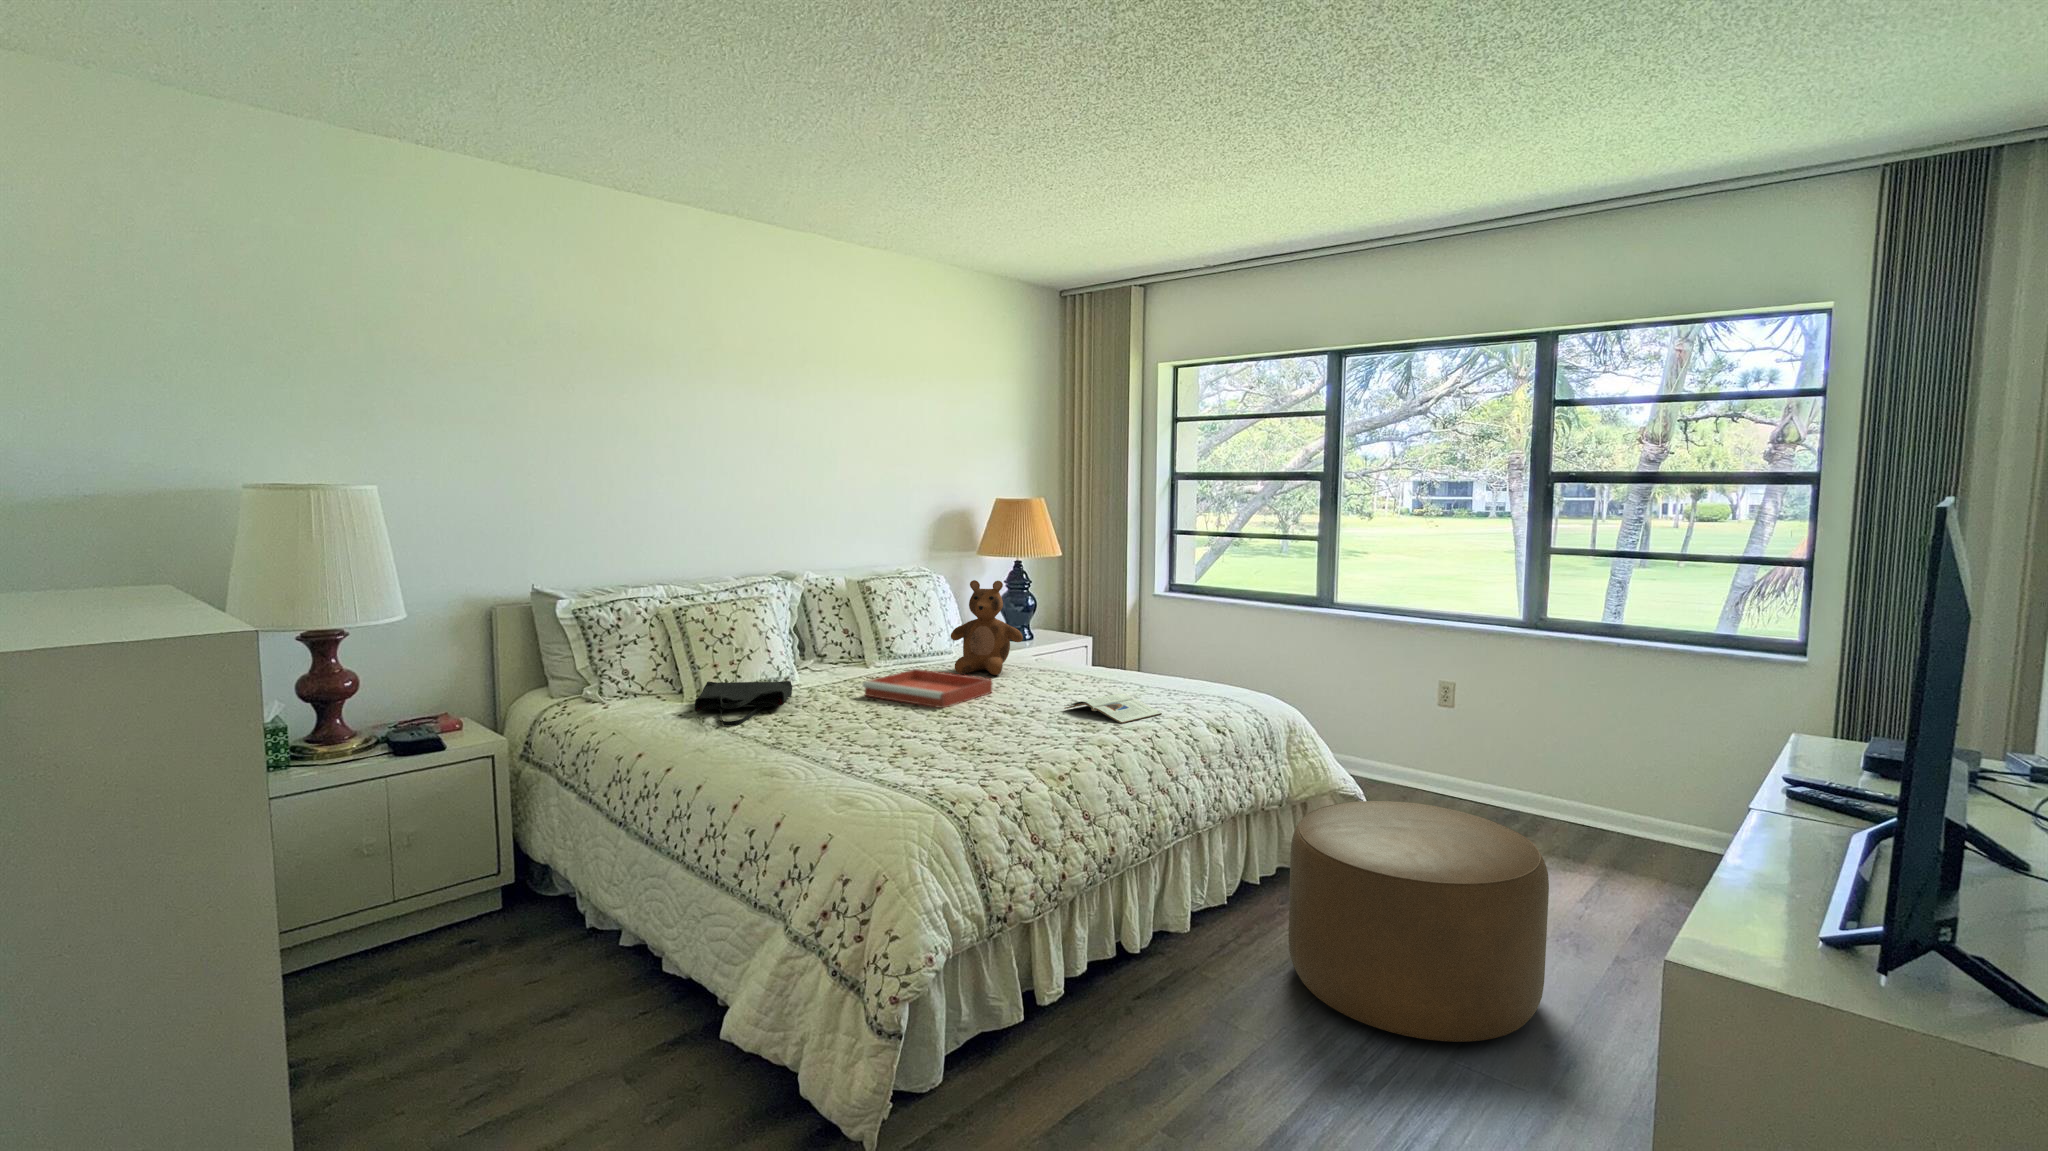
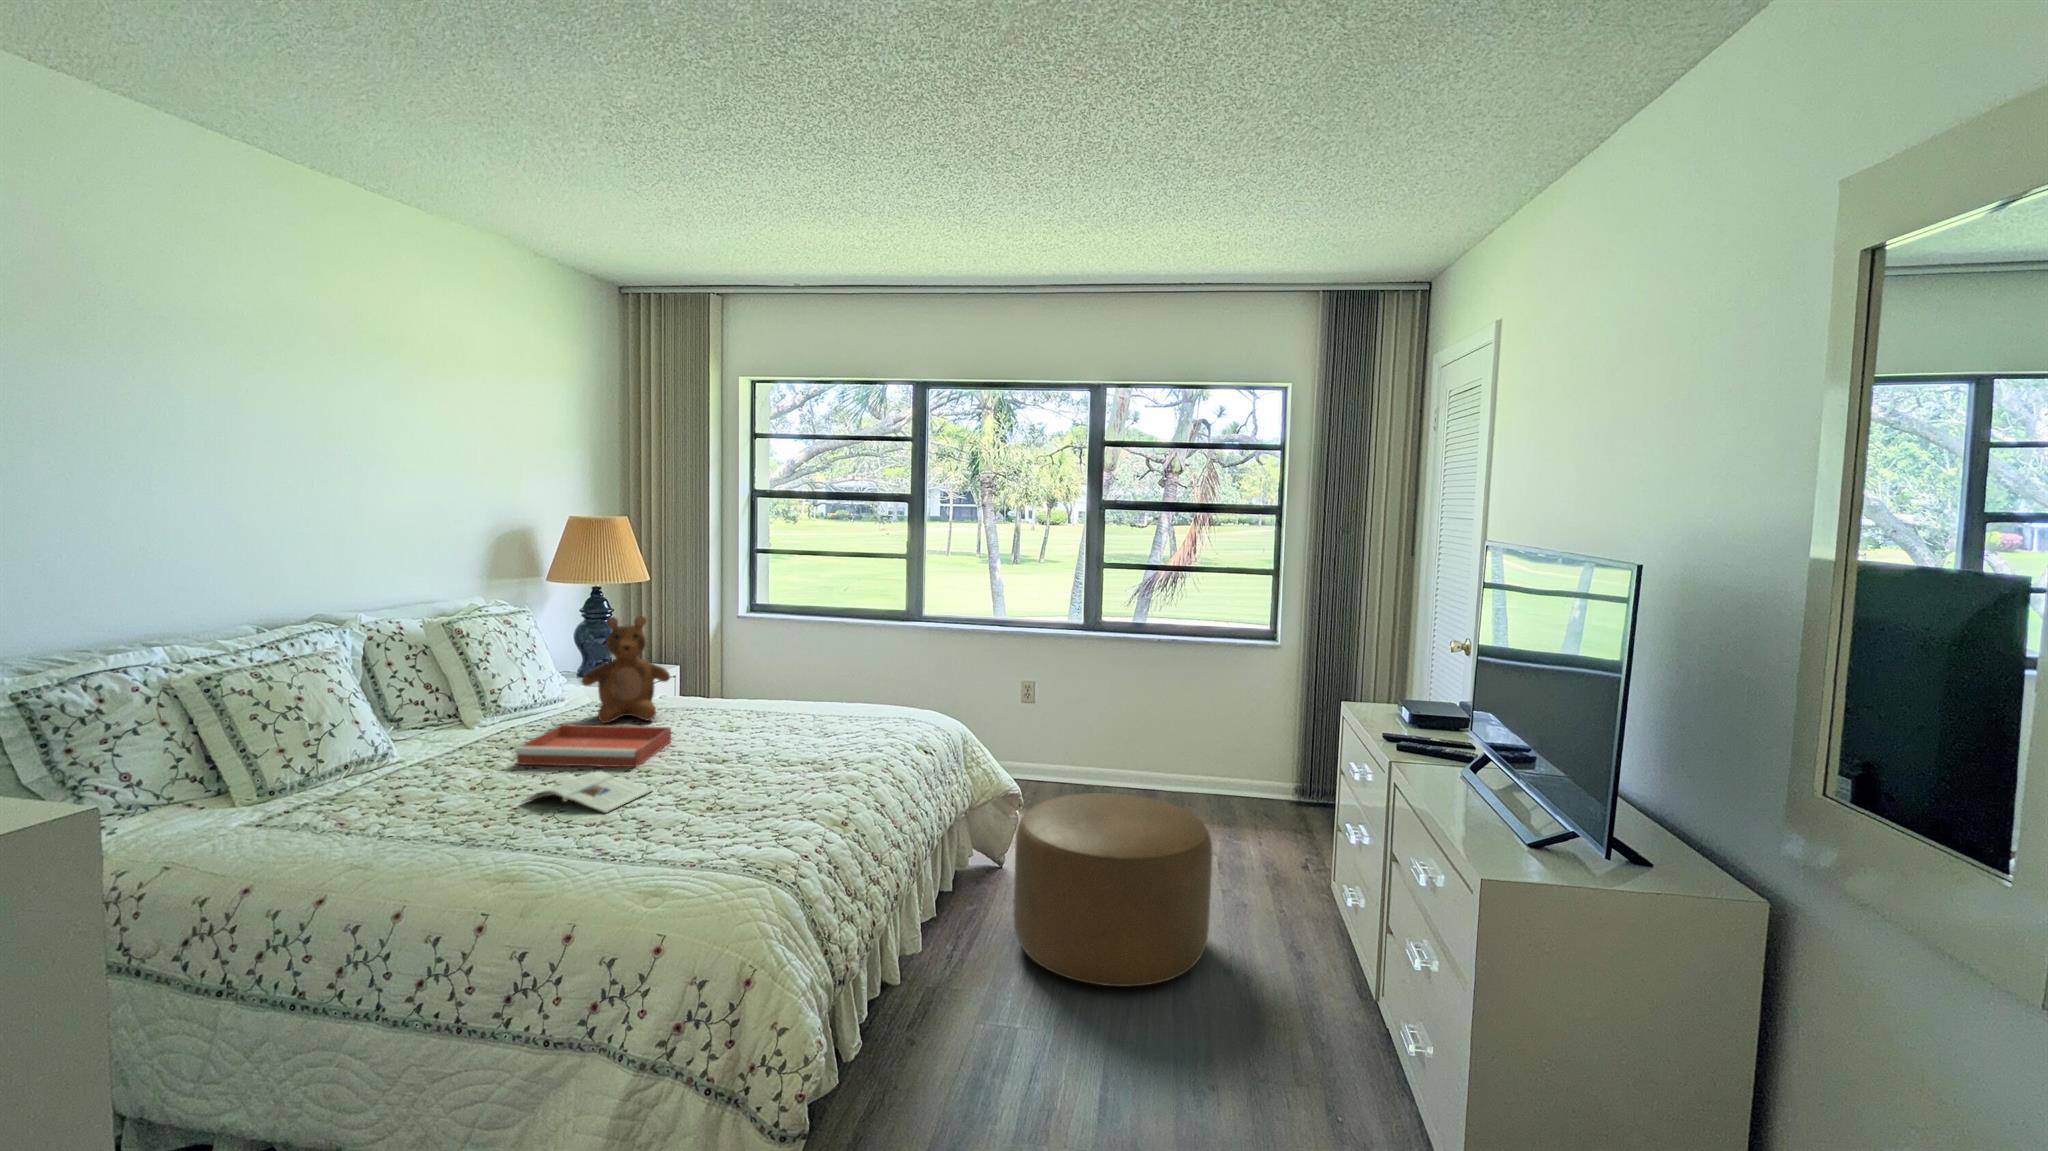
tote bag: present [695,681,792,726] -> none [279,759,428,831]
magazine: present [1064,694,1162,723] -> present [523,771,652,813]

